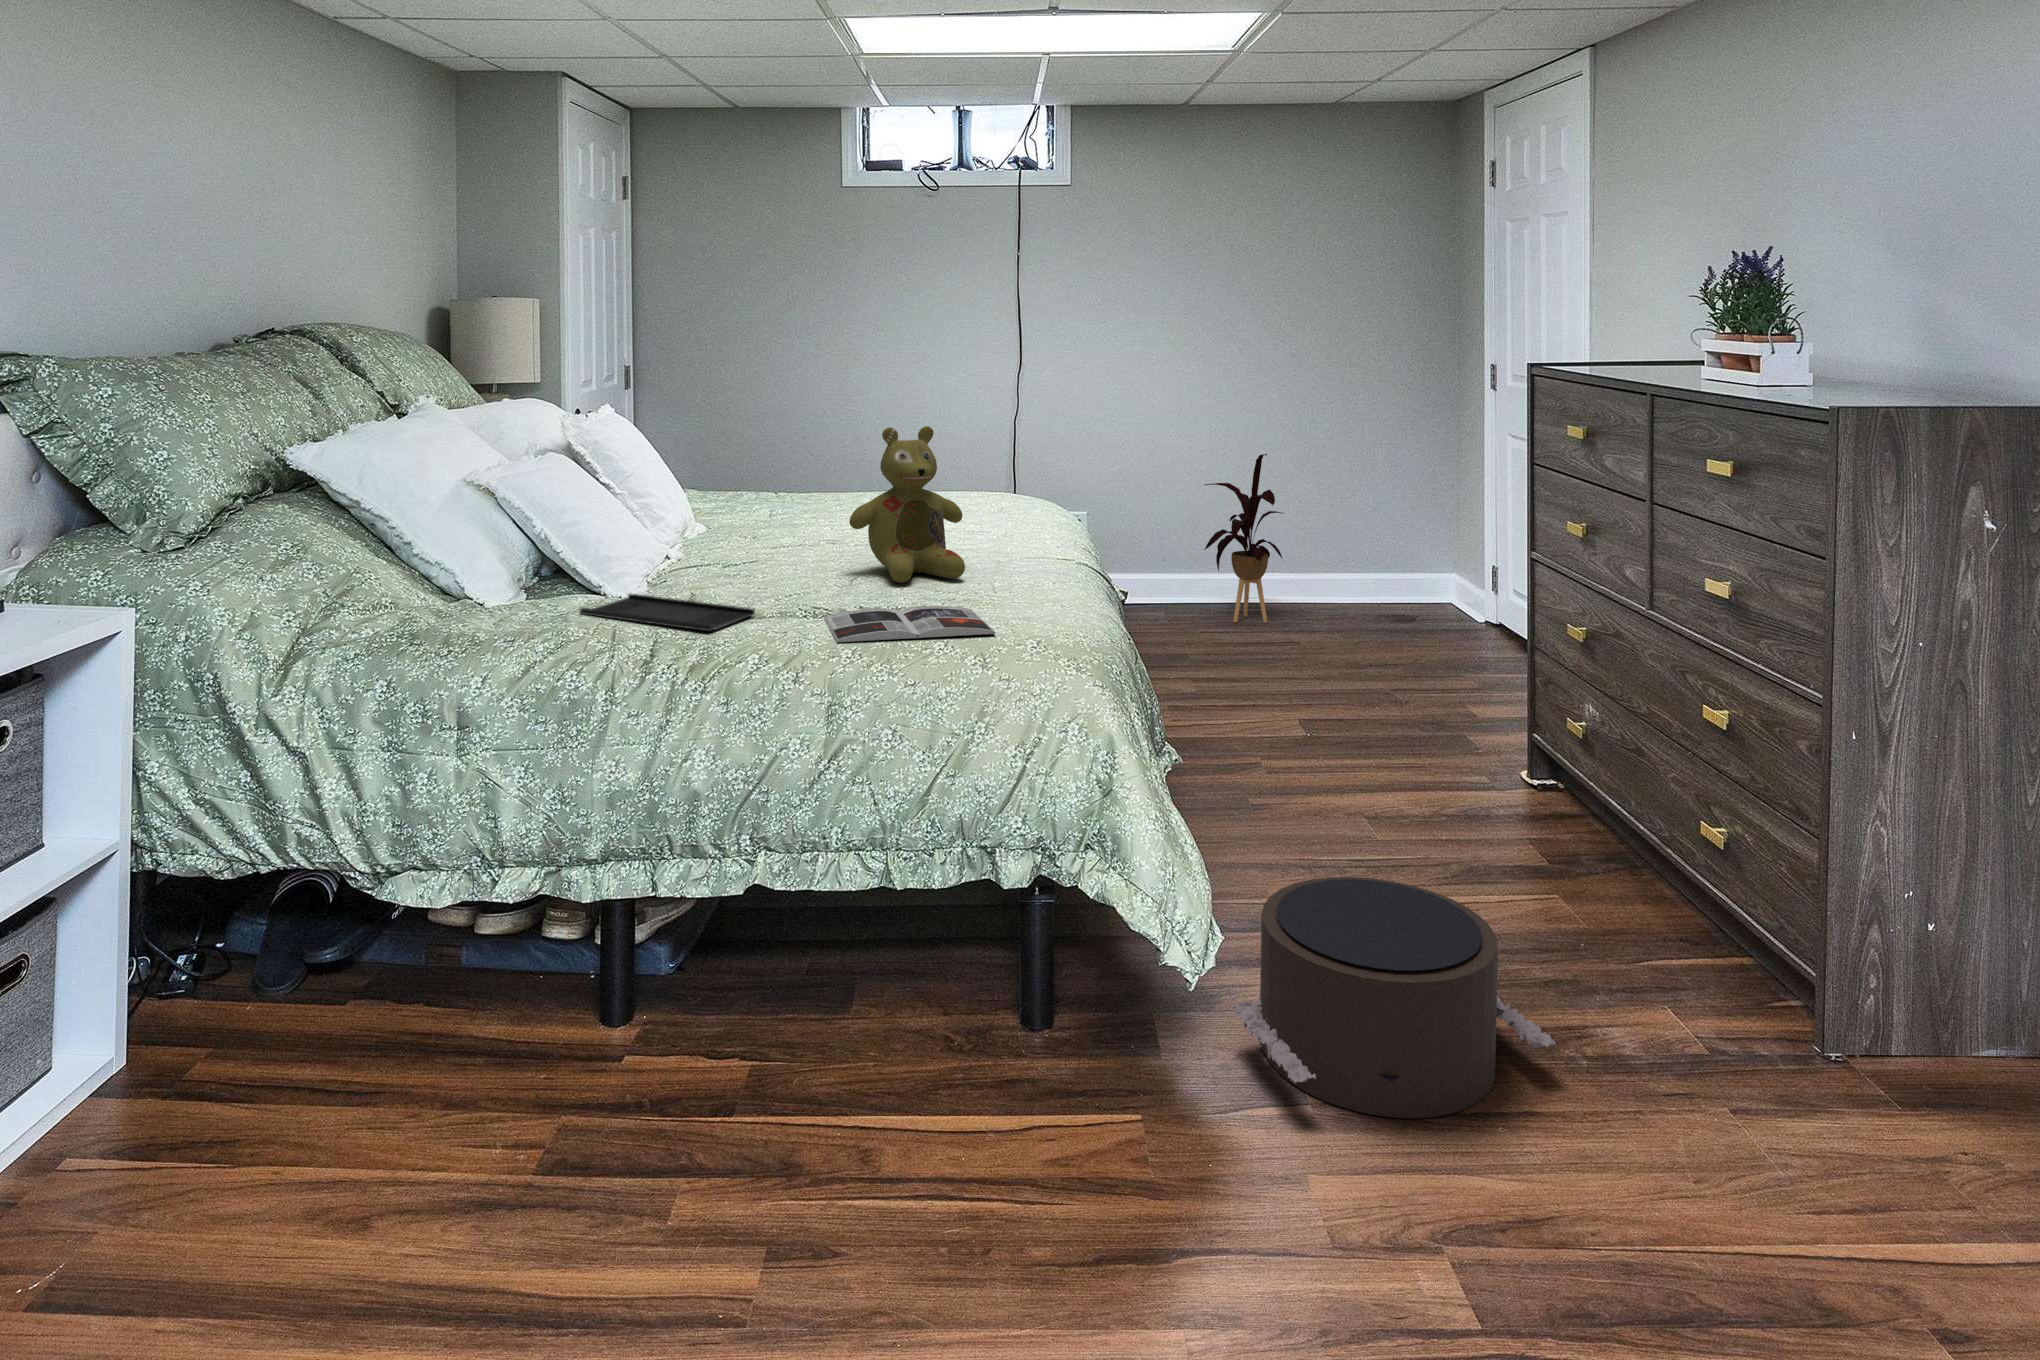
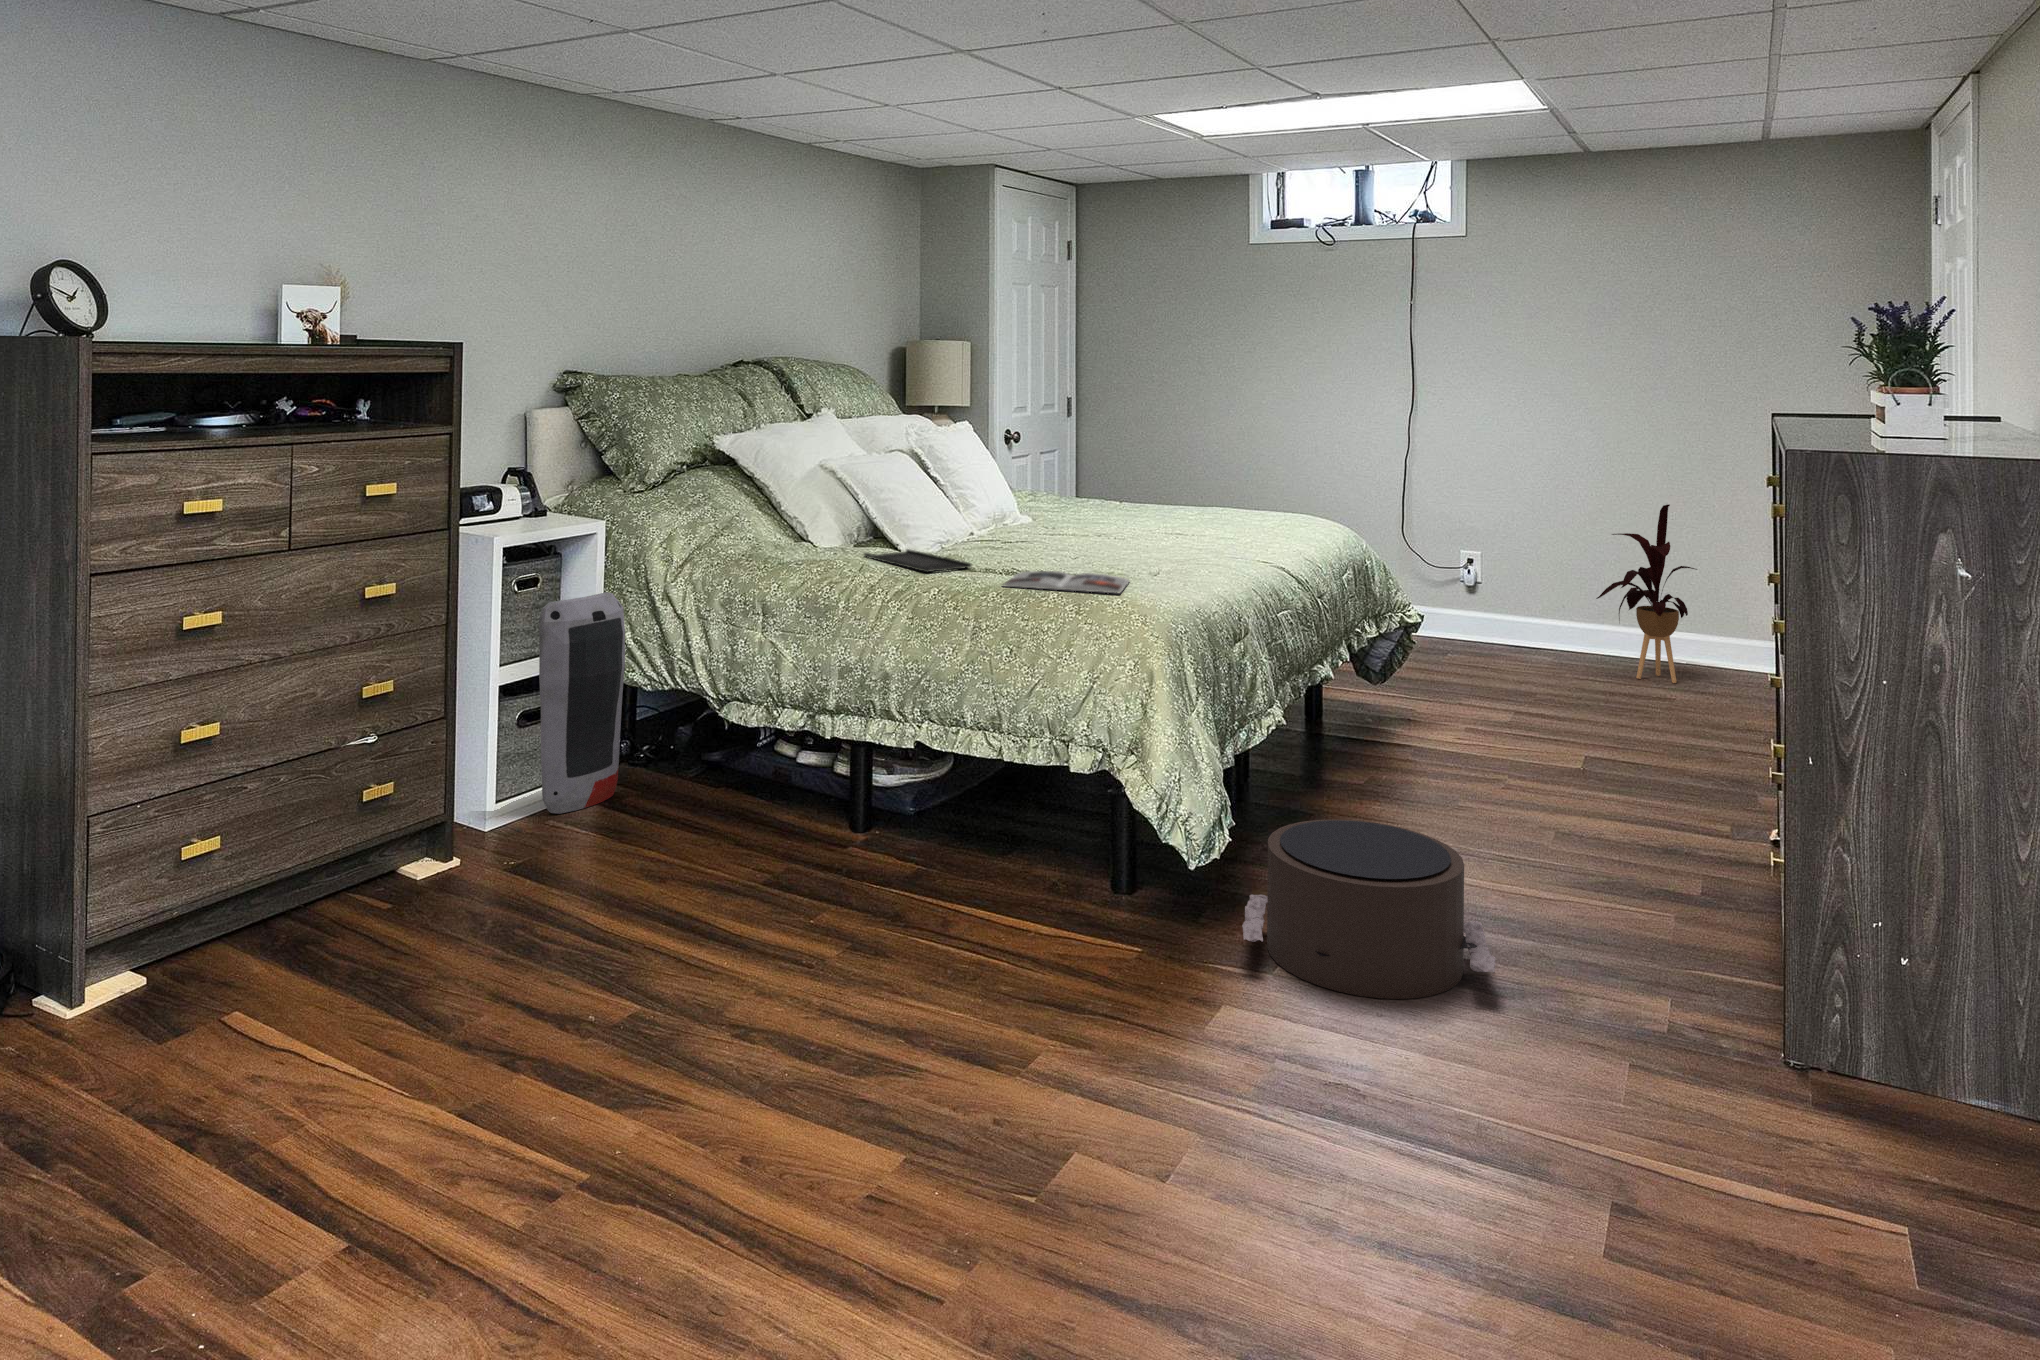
stuffed bear: present [849,426,965,583] -> none [1081,441,1178,563]
air purifier: none [32,728,188,1138] -> present [539,592,625,814]

